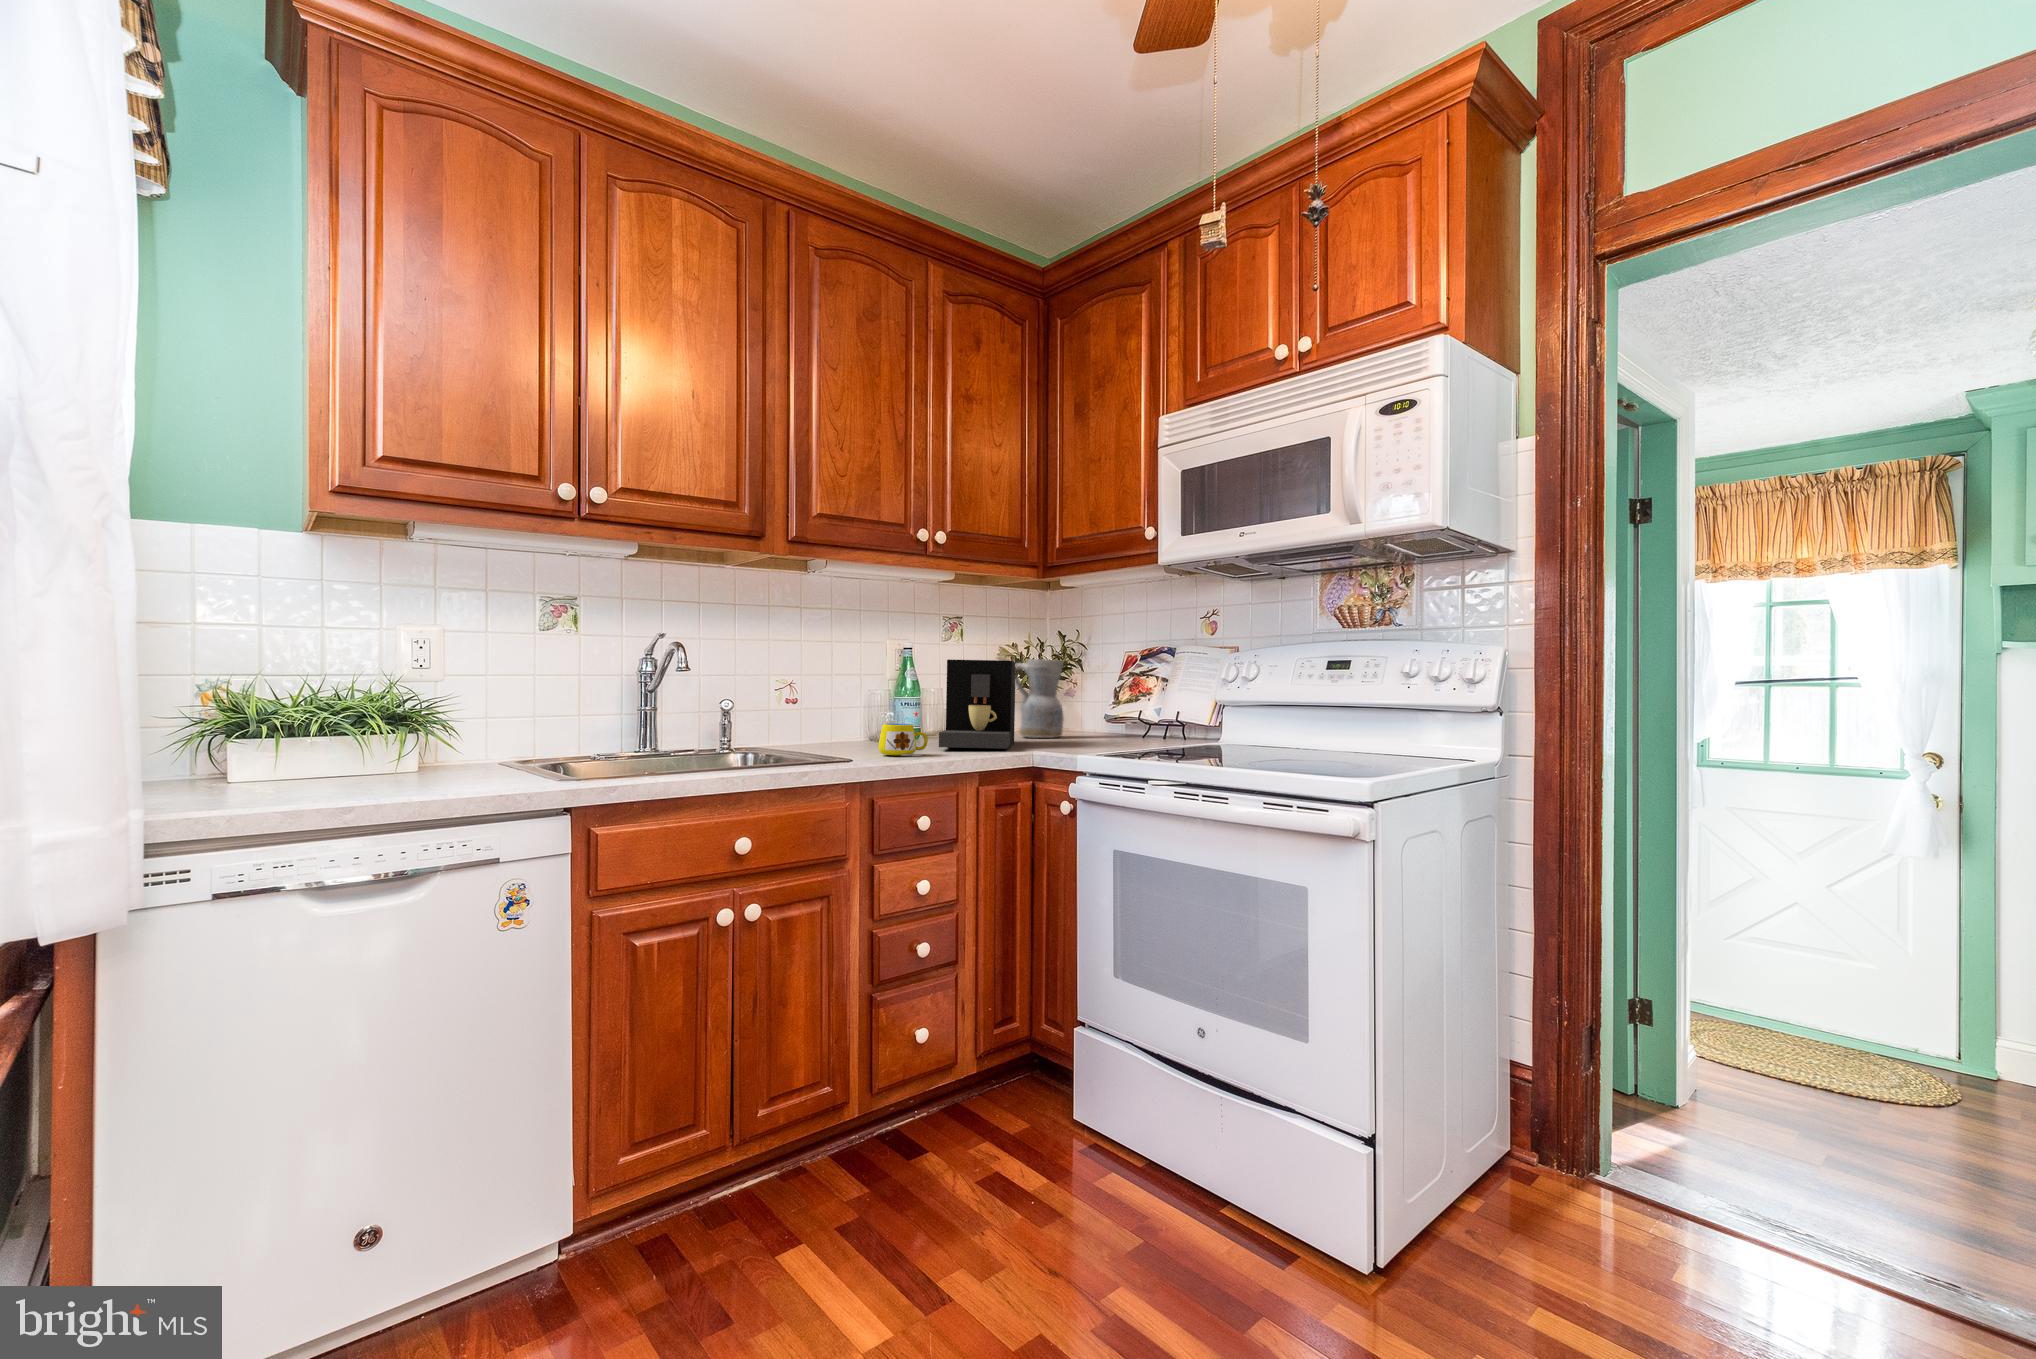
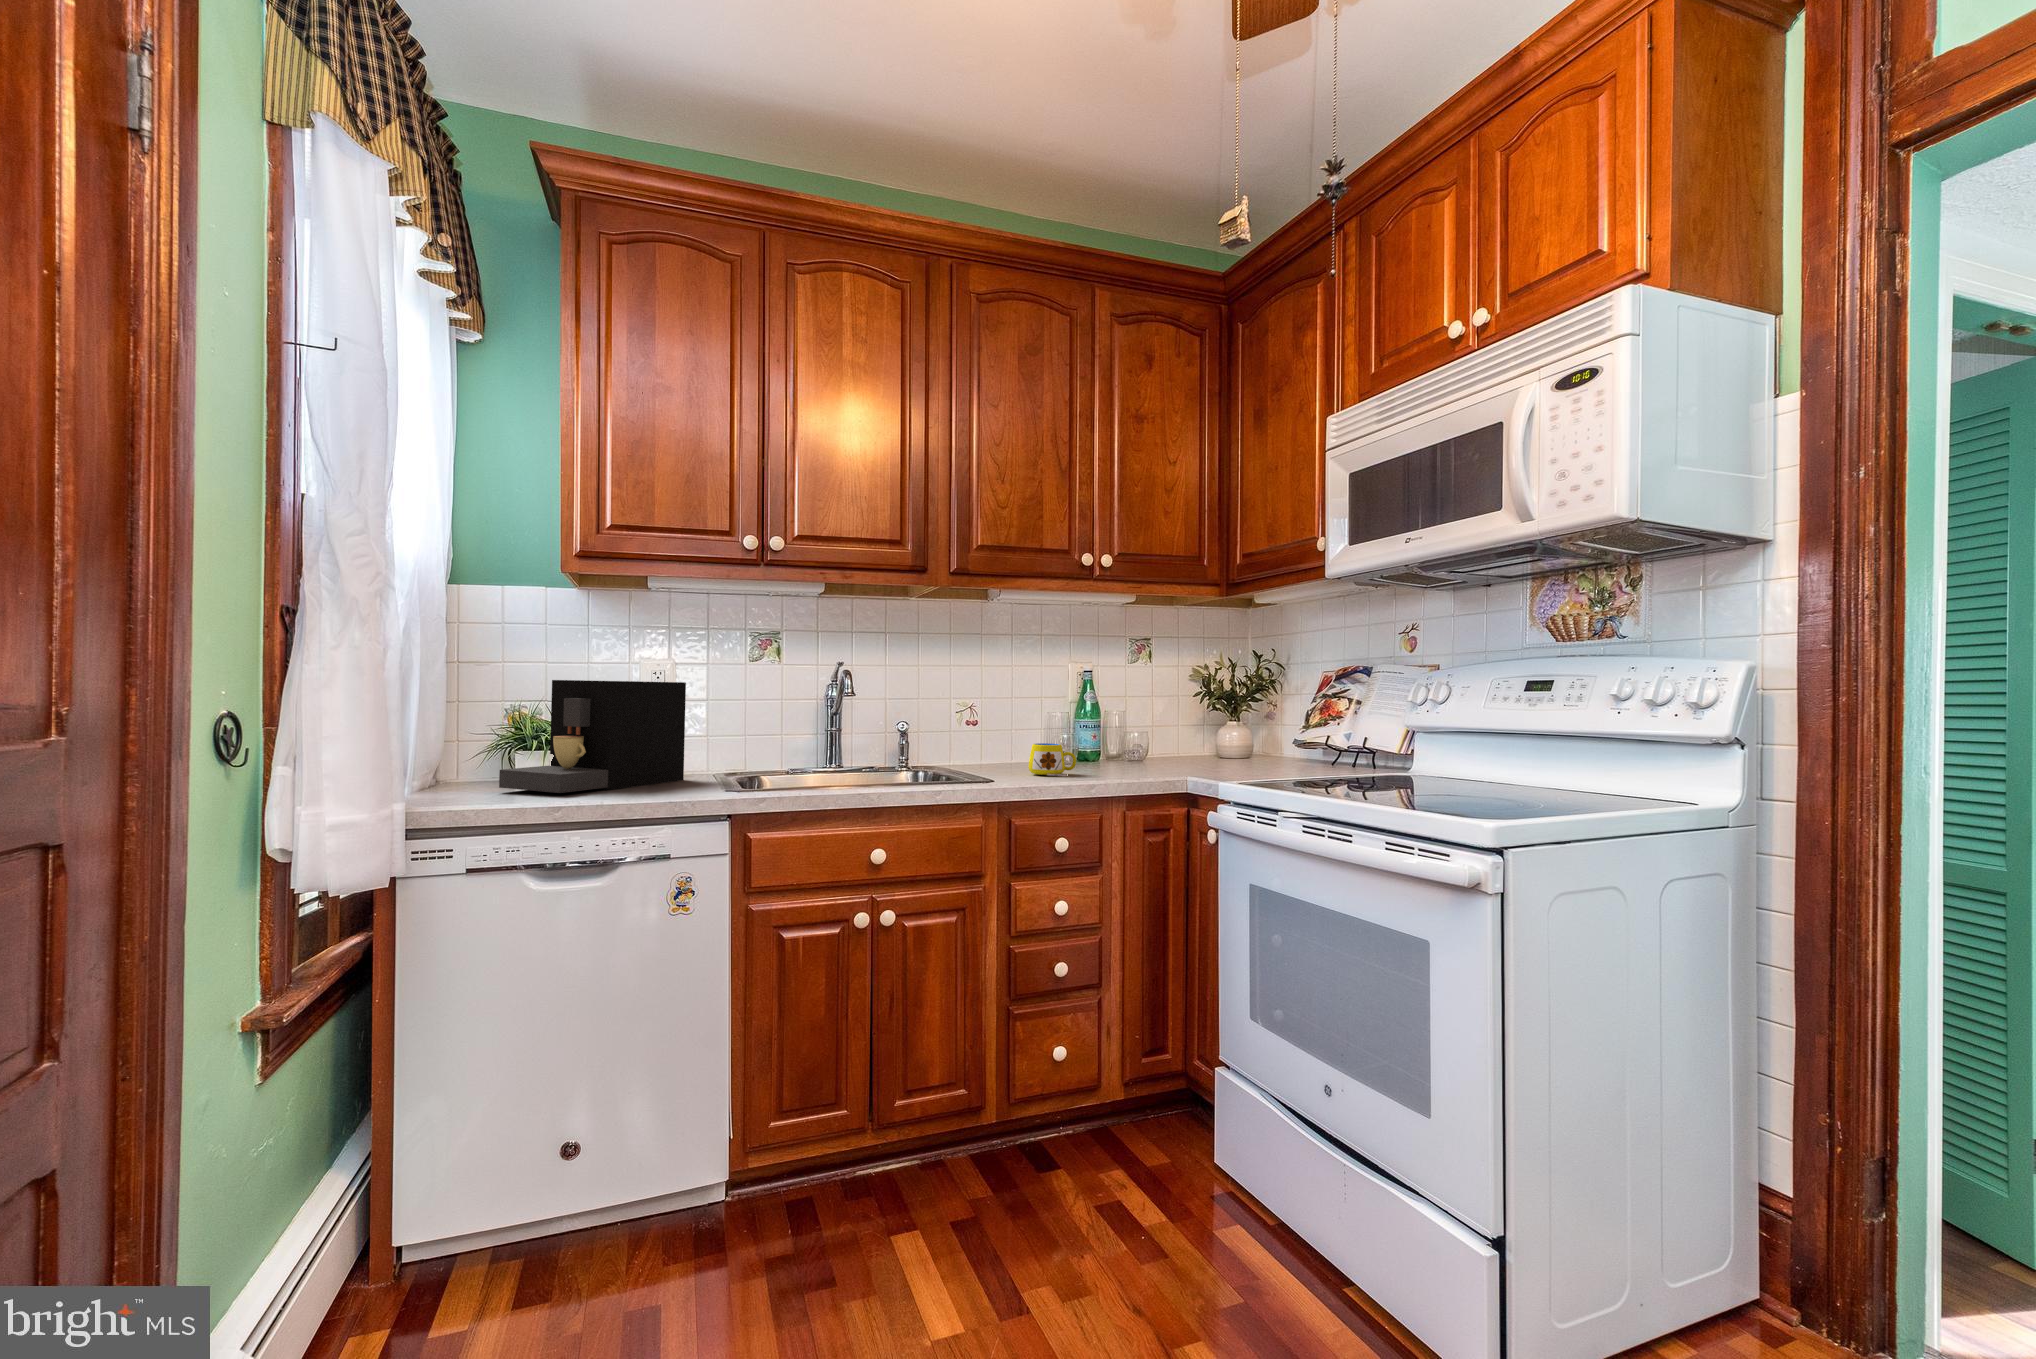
ceramic pitcher: present [1016,659,1064,738] -> none [1198,676,1253,759]
coffee maker: present [939,660,1016,749] -> present [499,680,686,793]

